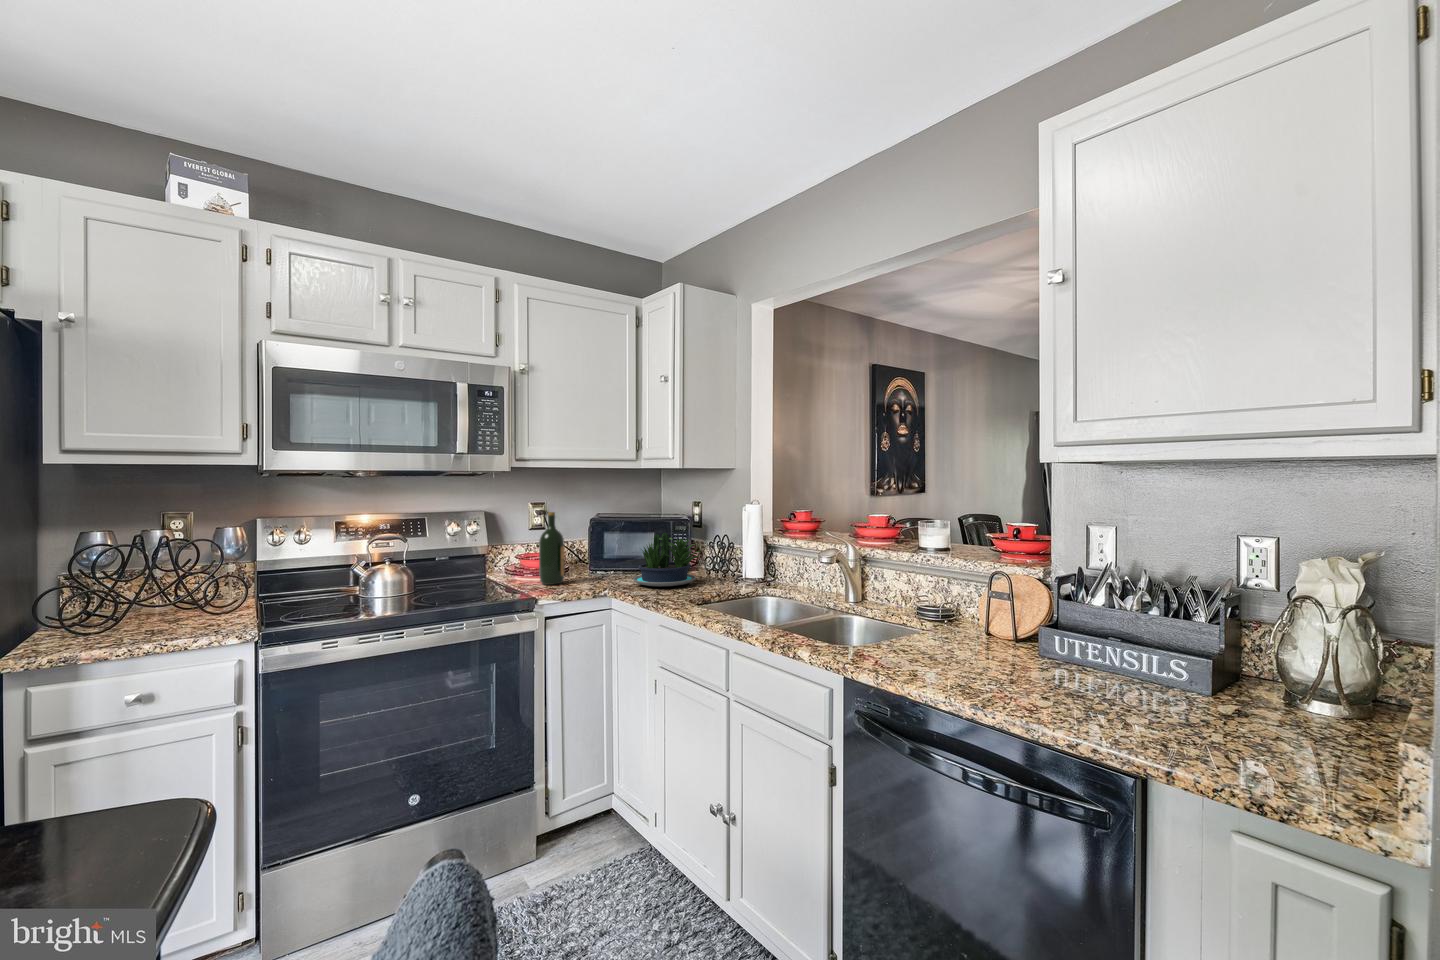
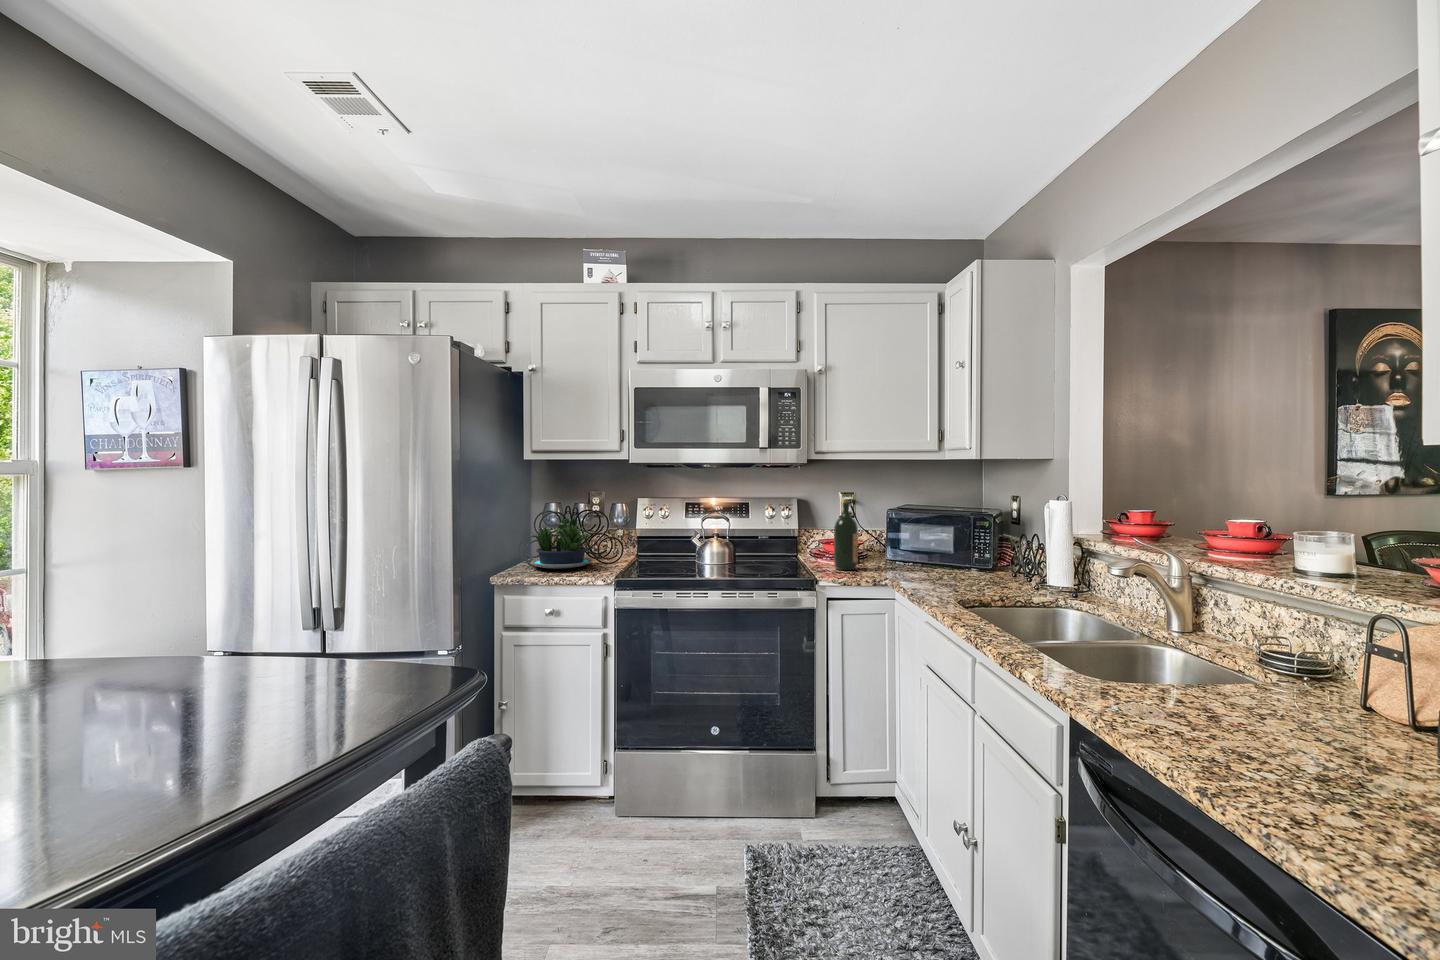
potted plant: present [633,533,699,586] -> present [531,518,592,569]

